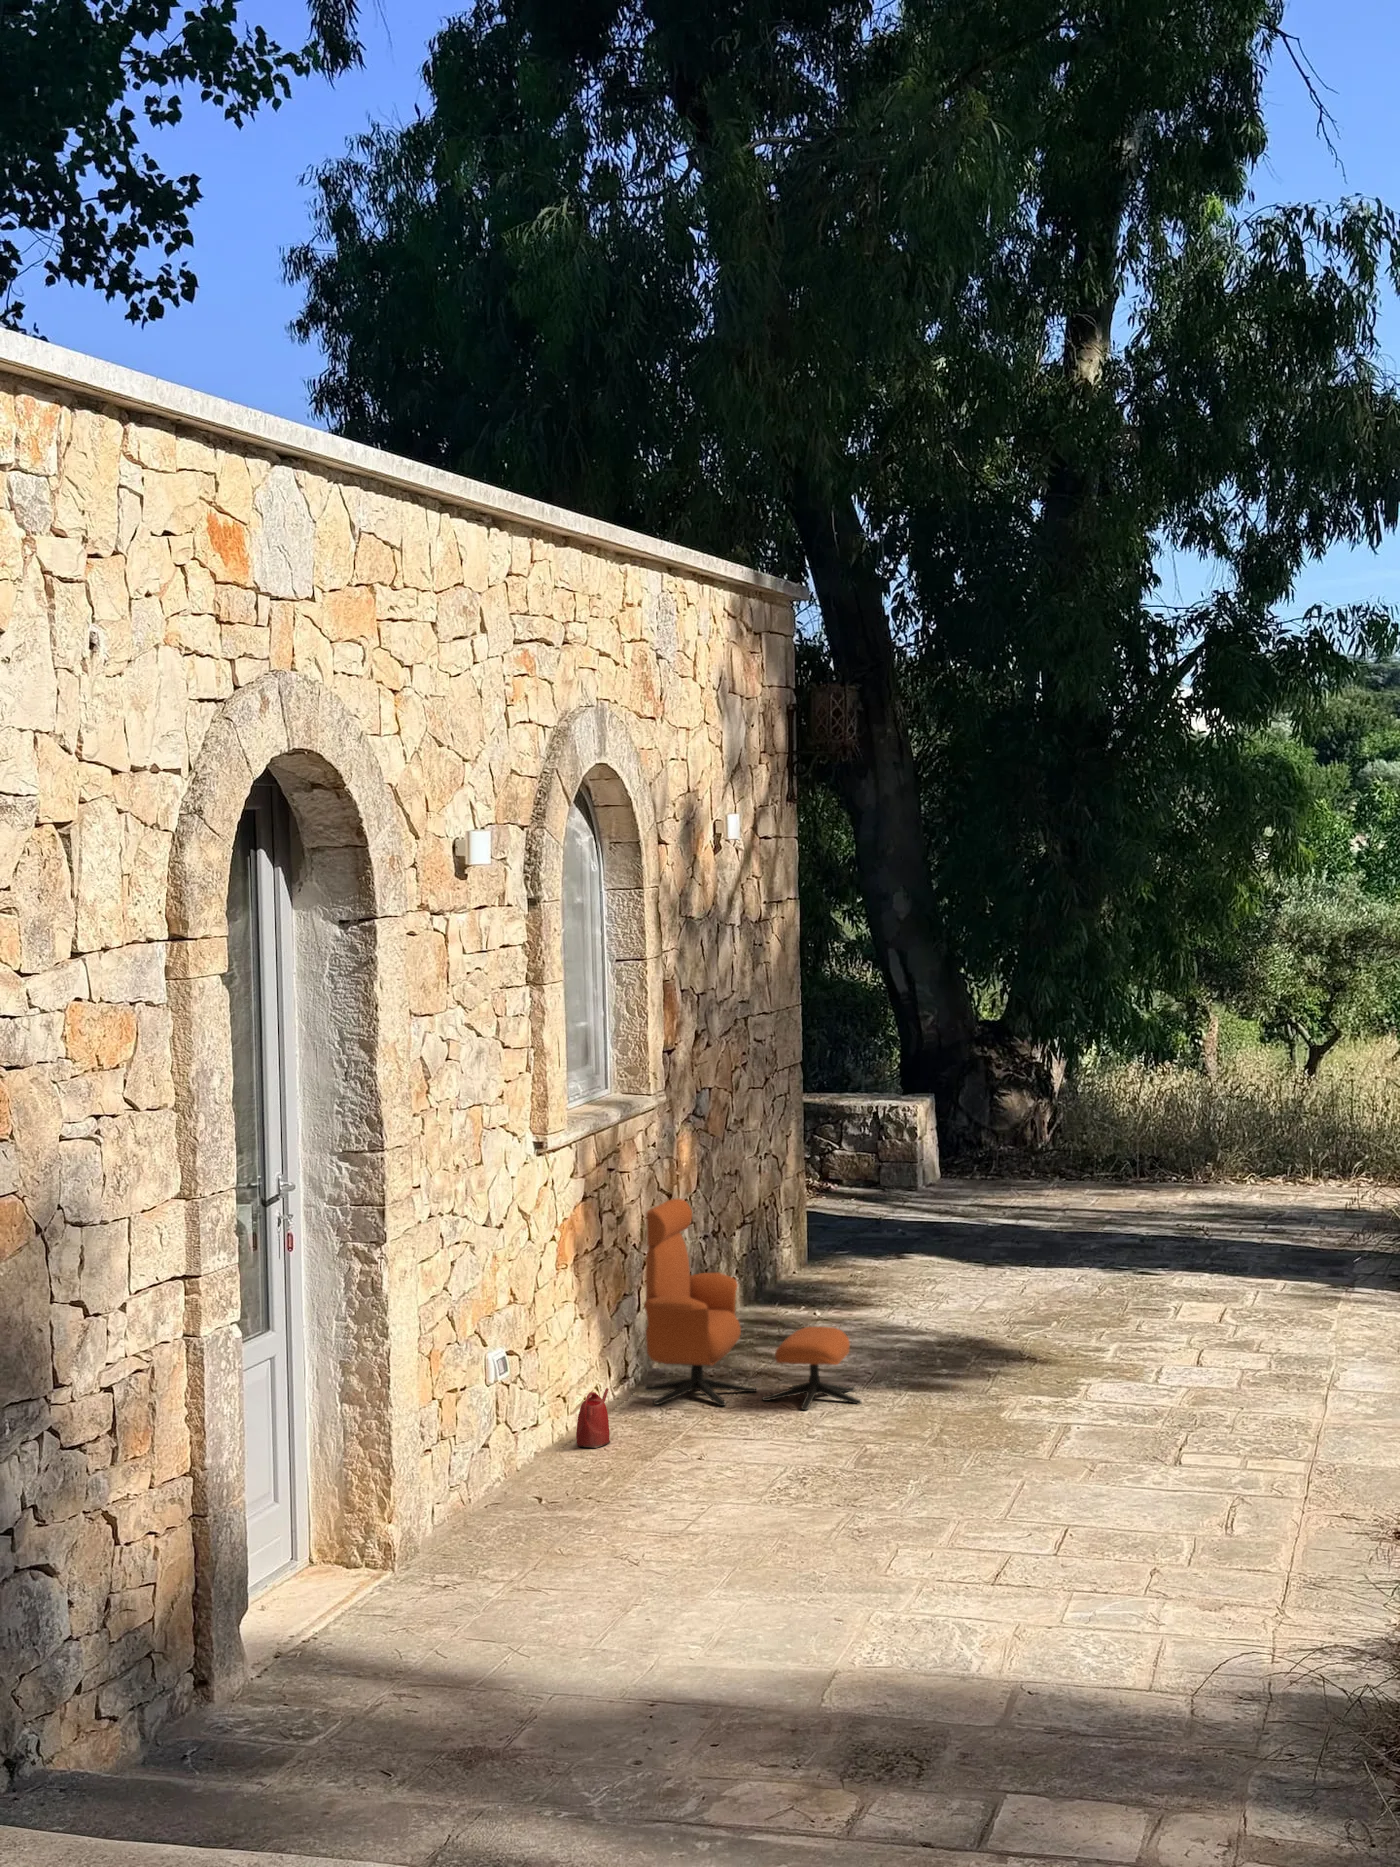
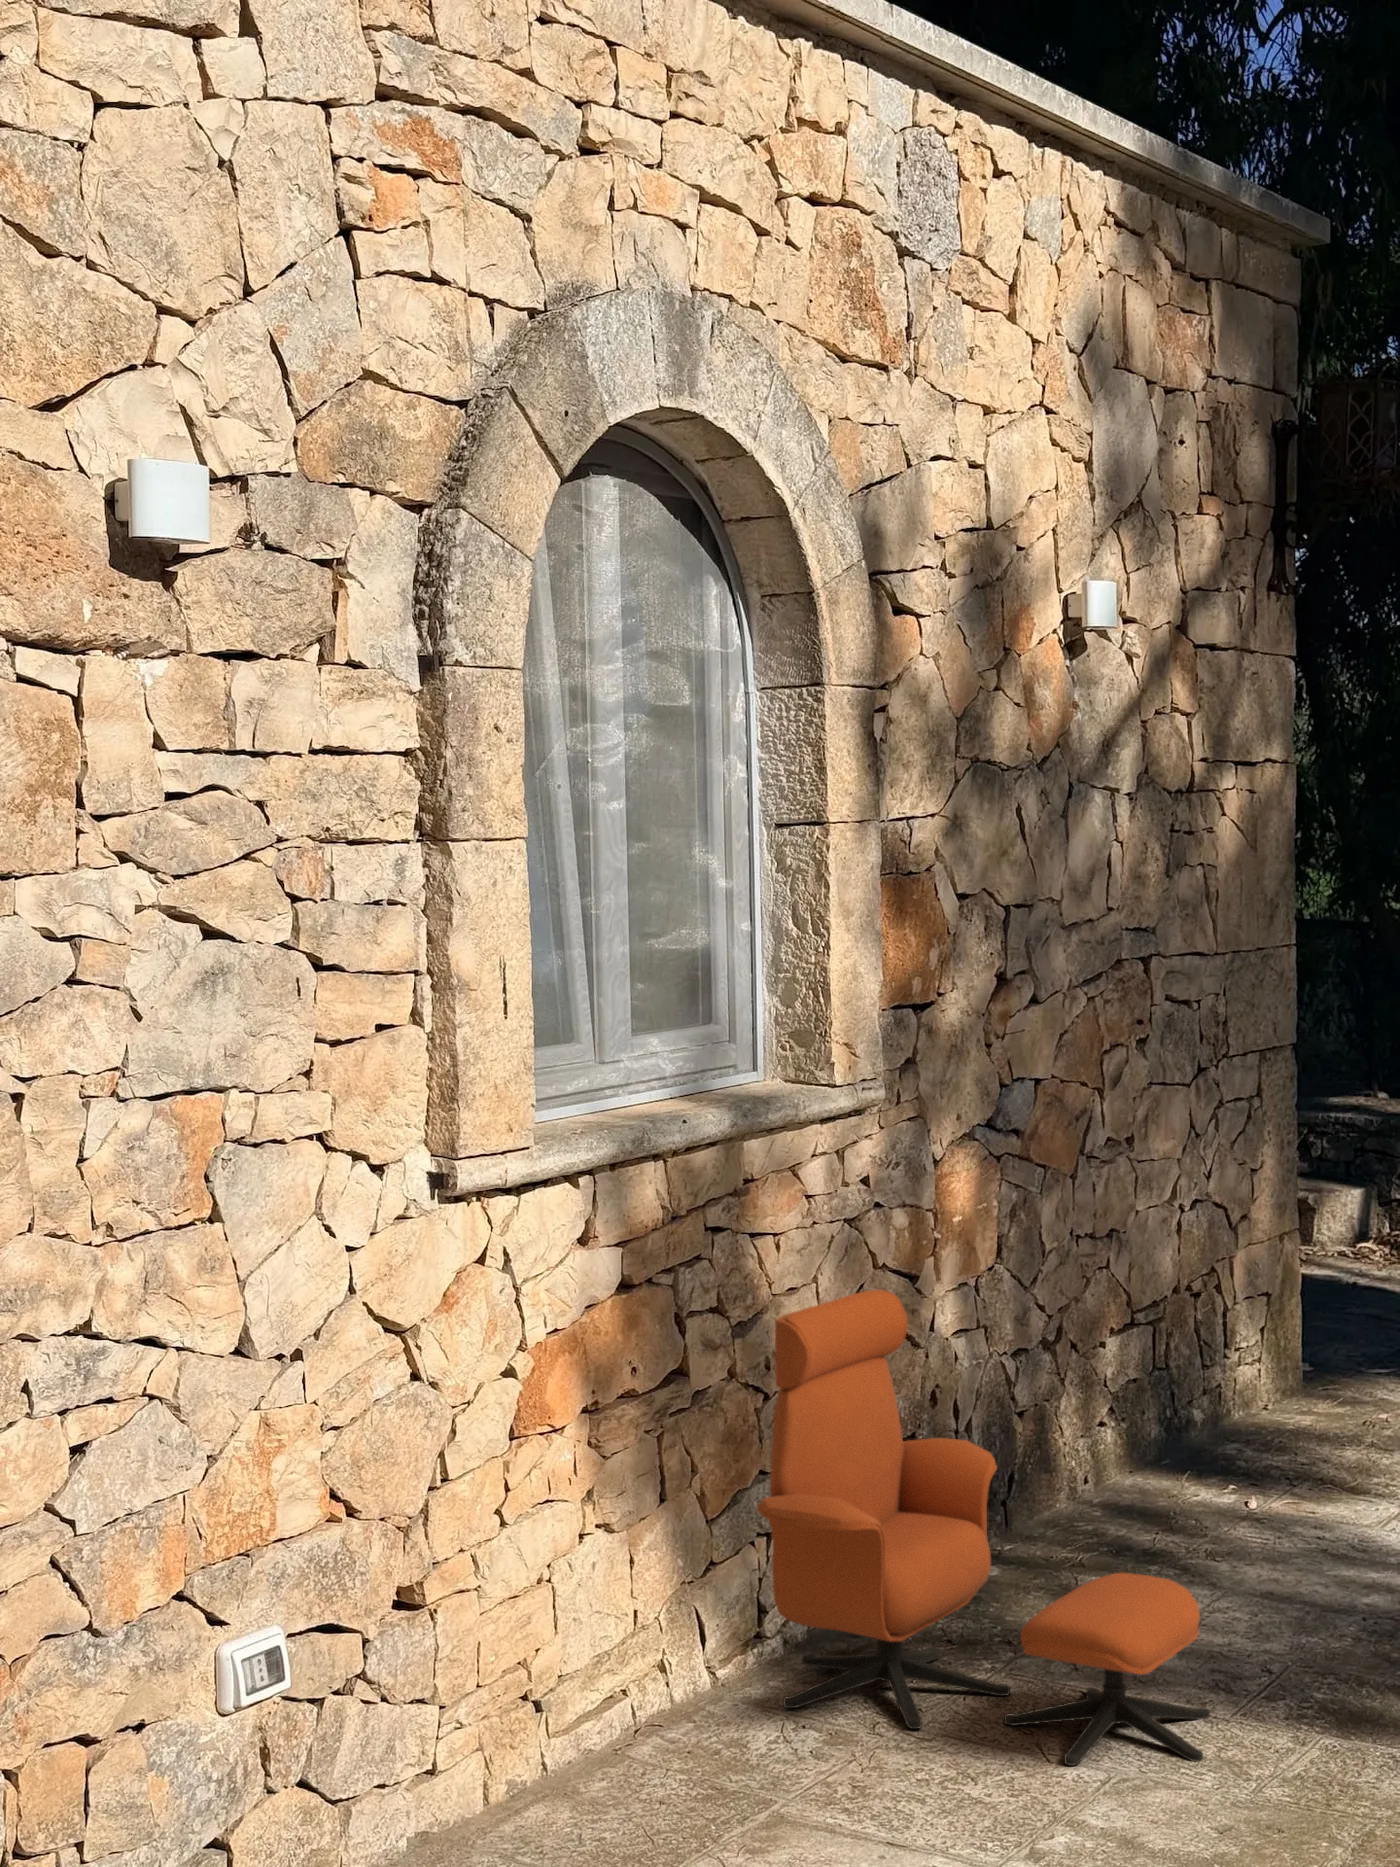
watering can: present [576,1388,610,1448] -> none [540,1685,639,1824]

